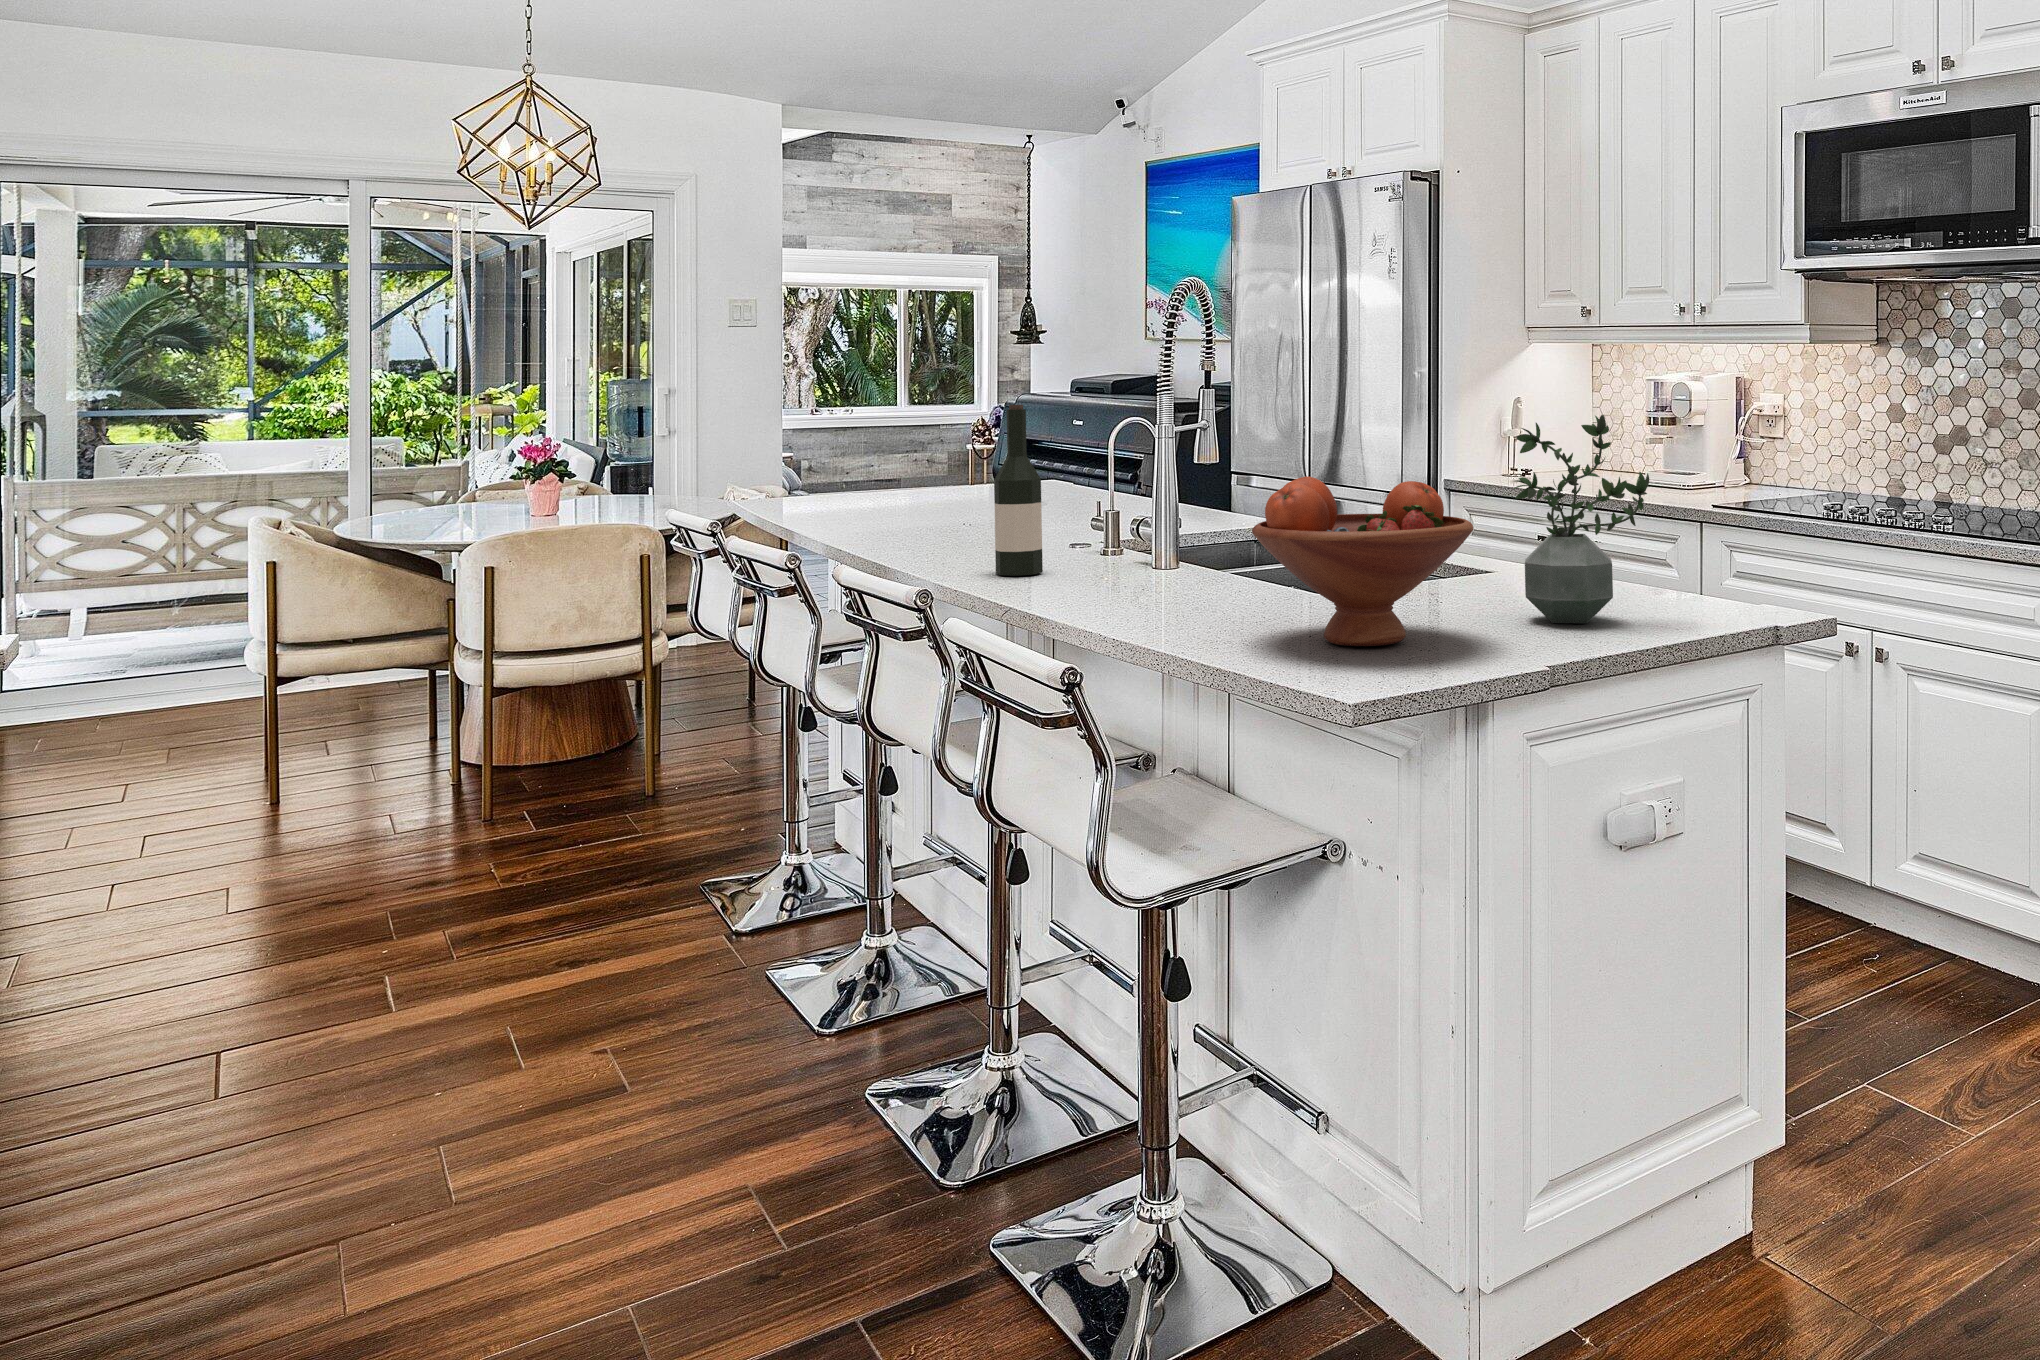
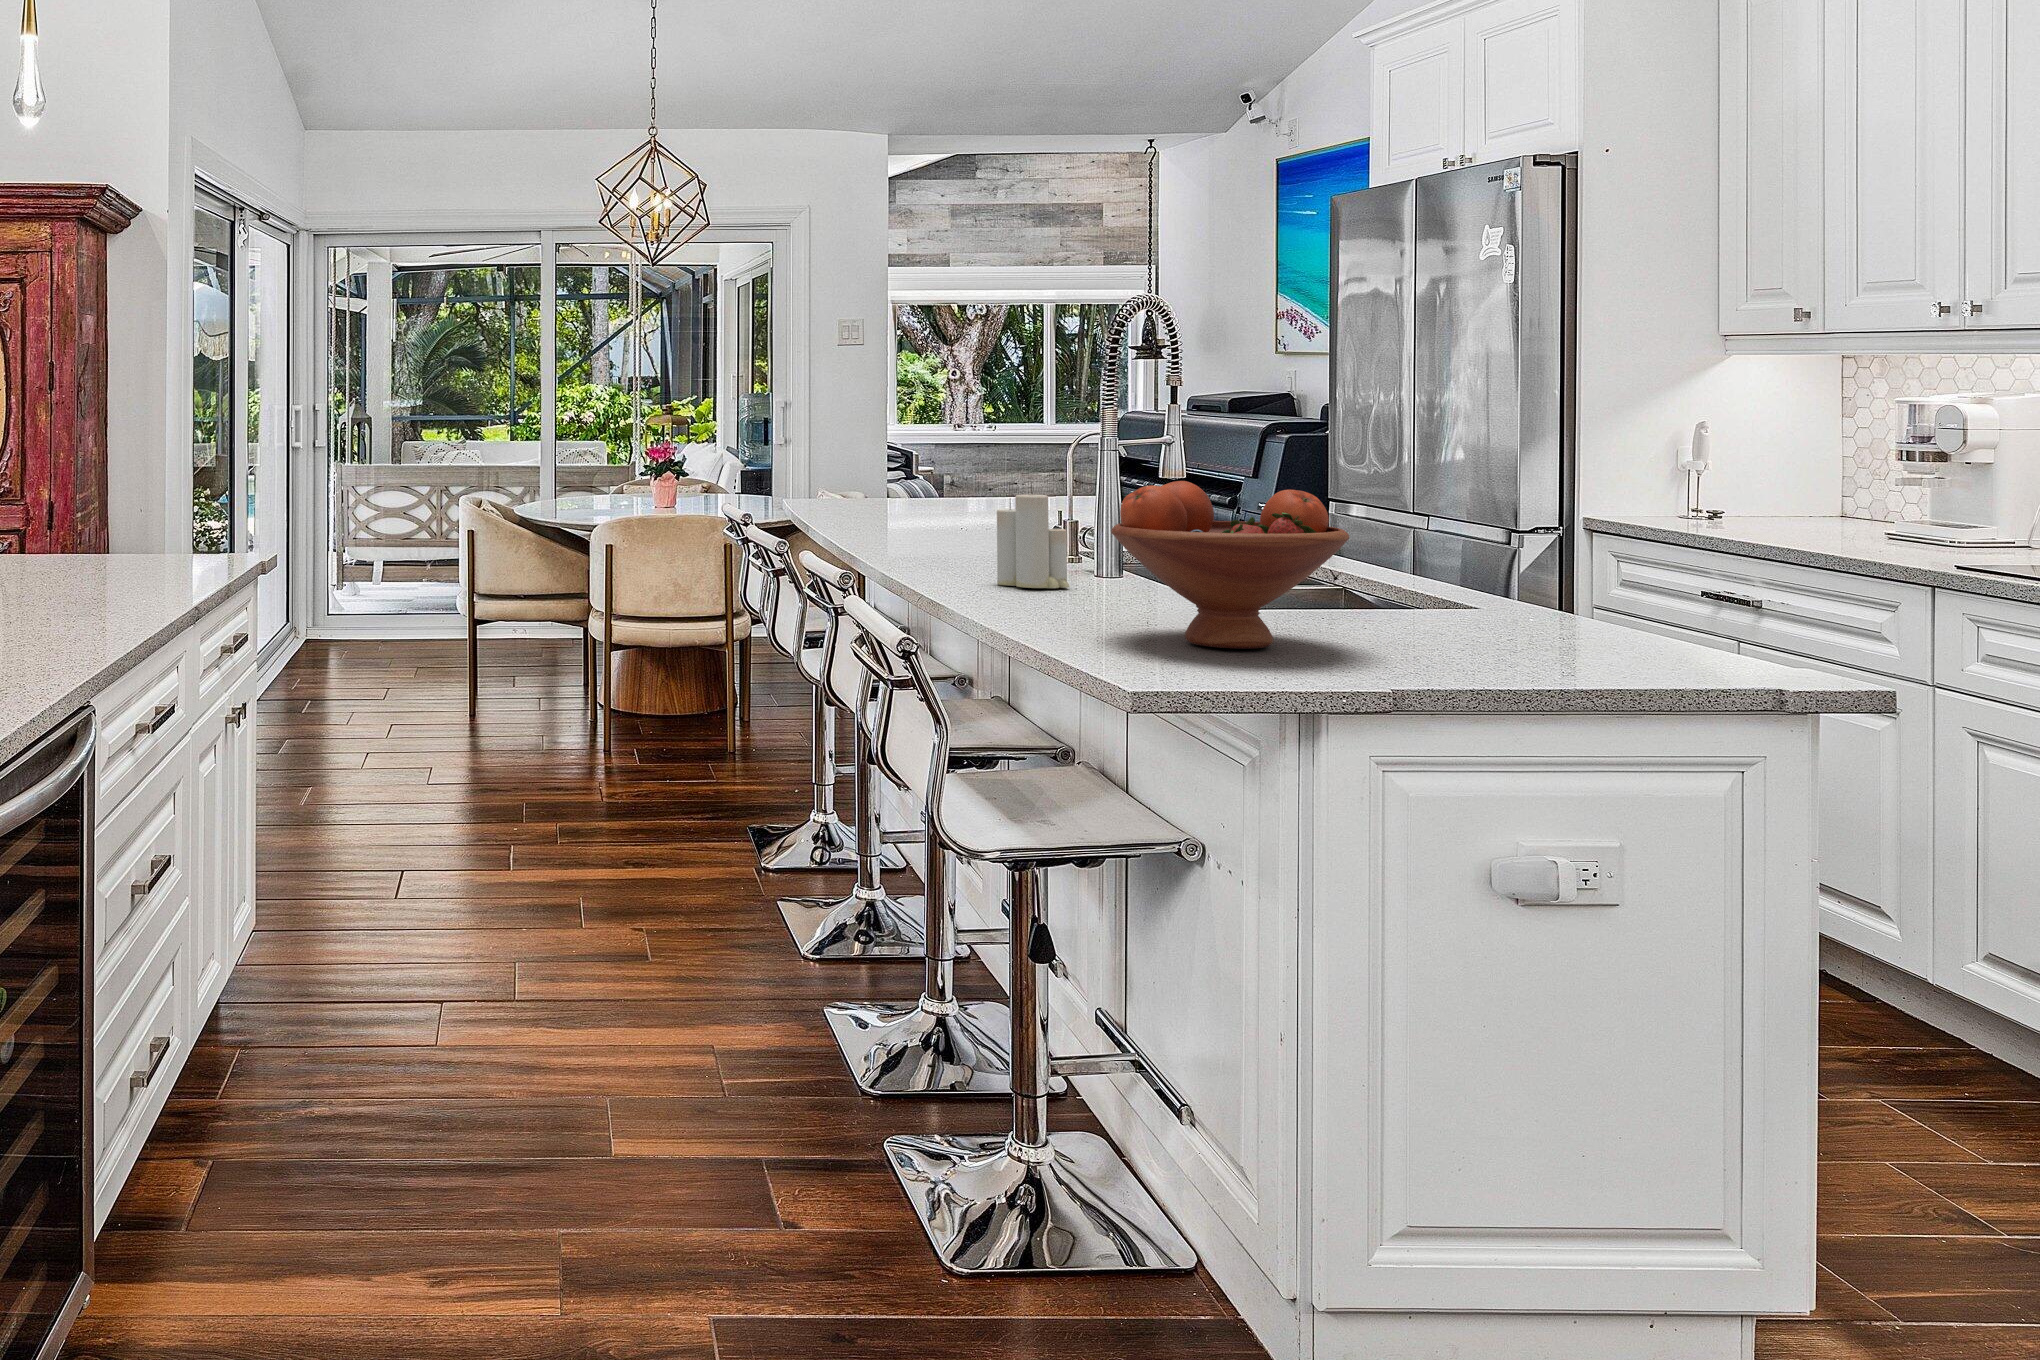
wine bottle: present [994,405,1043,576] -> none [955,411,999,569]
potted plant: present [1514,415,1649,623] -> none [1429,428,1604,654]
candle: none [1062,482,1139,593] -> present [997,484,1069,588]

